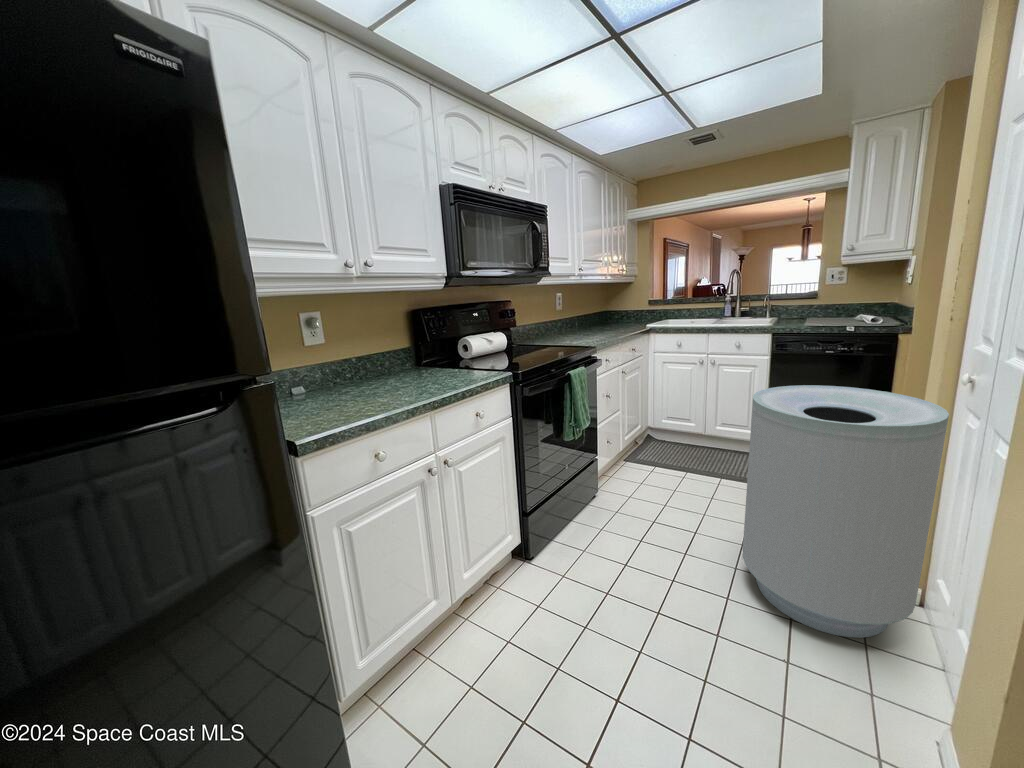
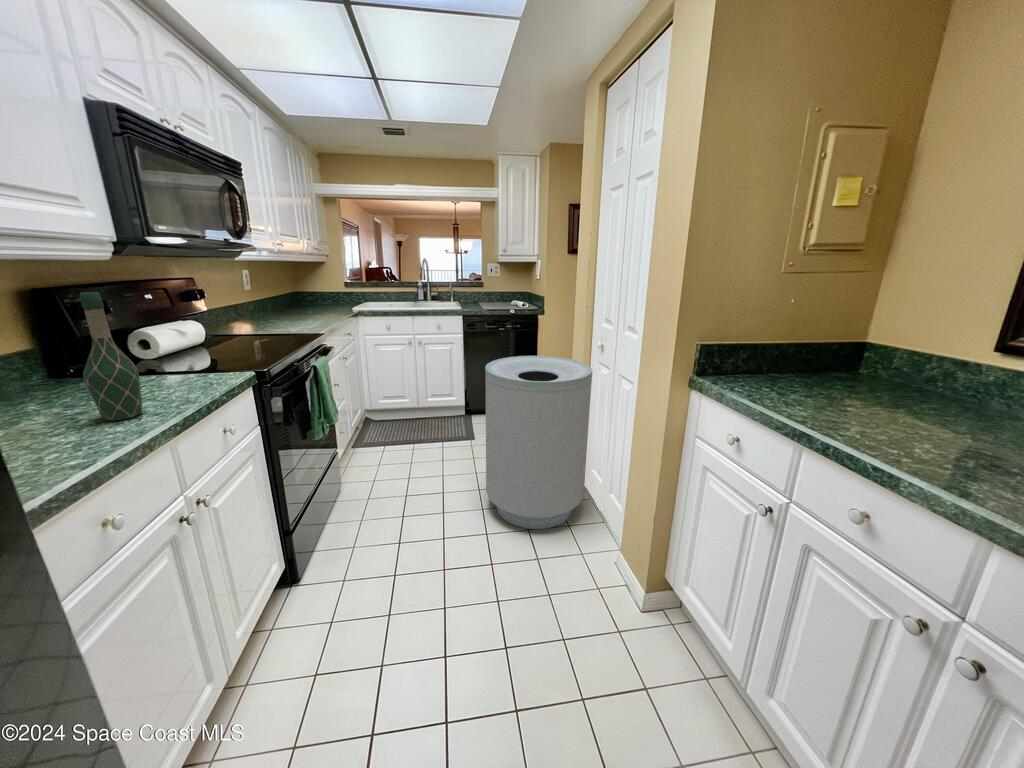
wine bottle: none [401,308,428,393] -> present [80,292,142,420]

